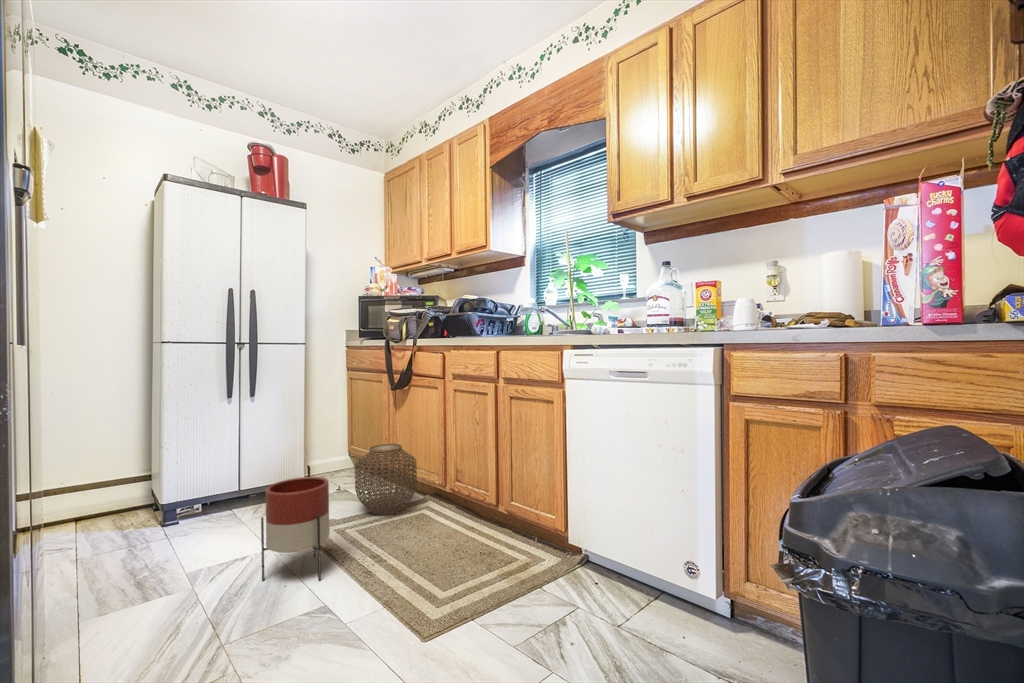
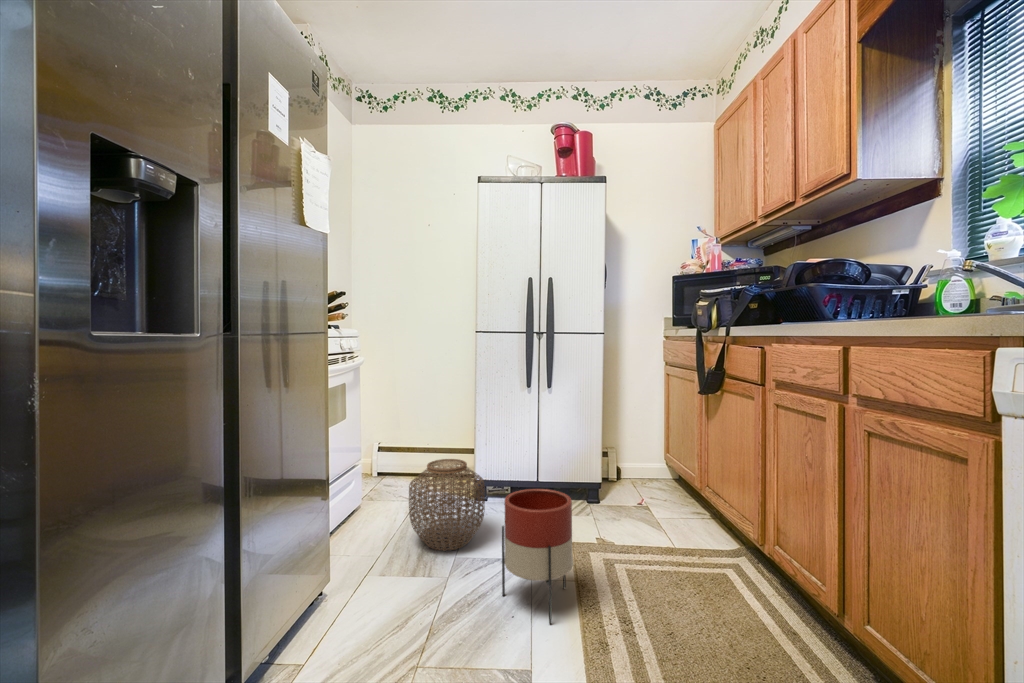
woven basket: present [355,444,417,515] -> present [409,459,485,551]

